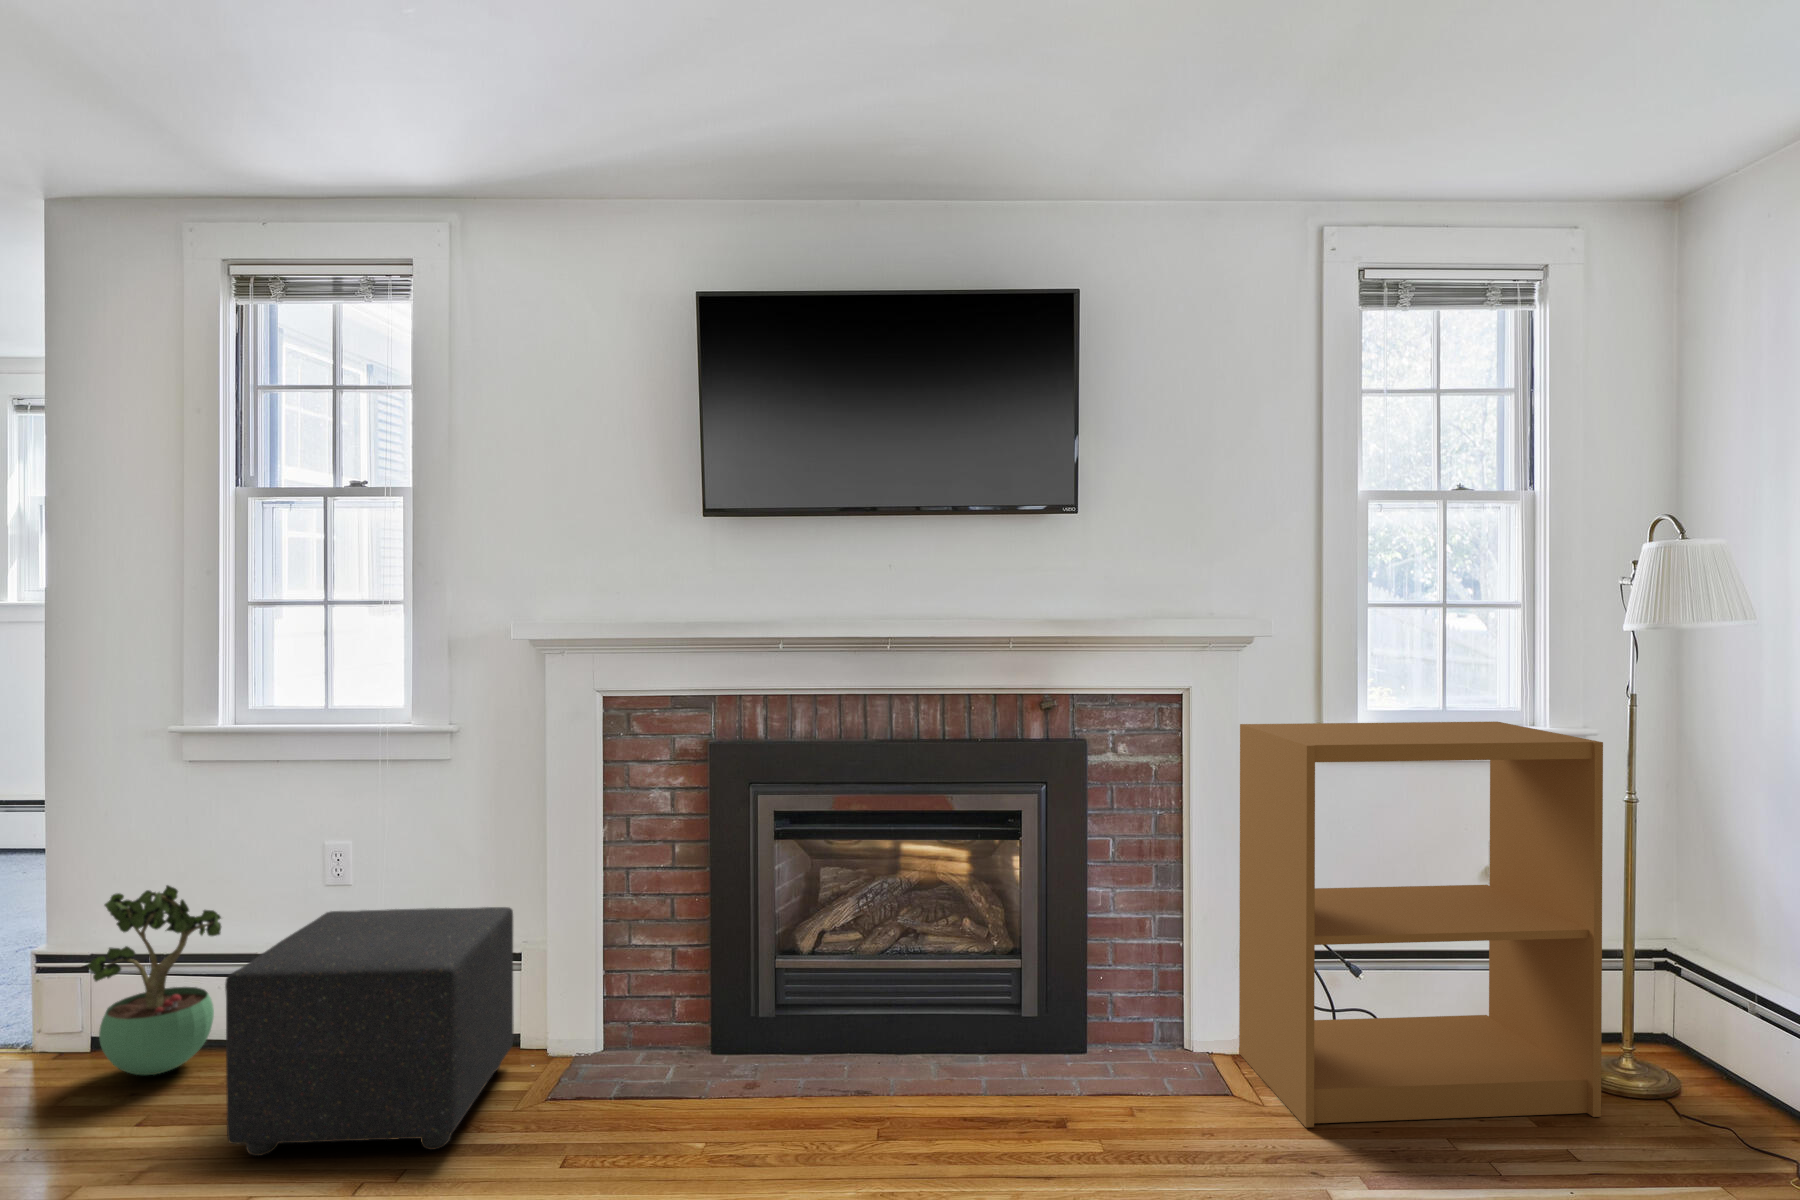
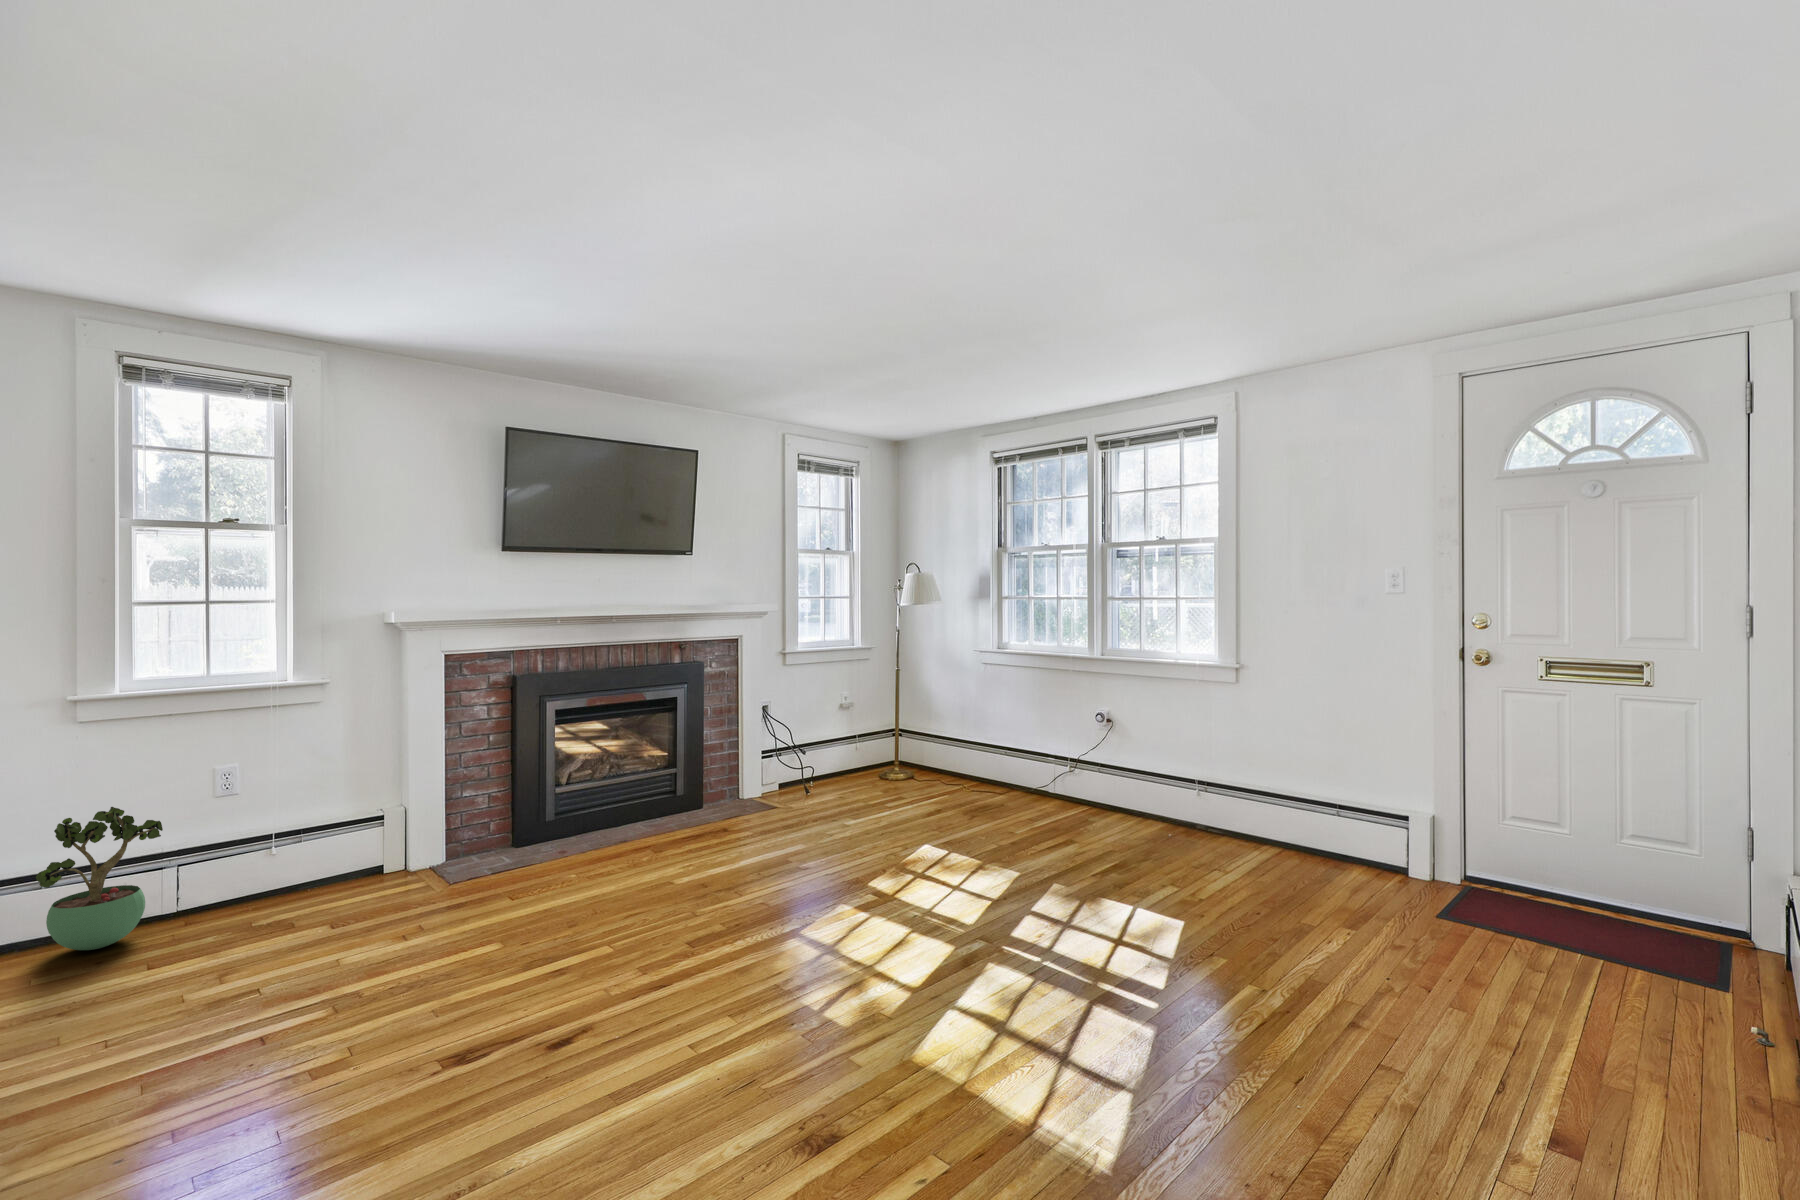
bookshelf: present [1239,721,1603,1127] -> none [762,644,893,807]
ottoman: present [225,907,514,1156] -> none [252,785,431,940]

